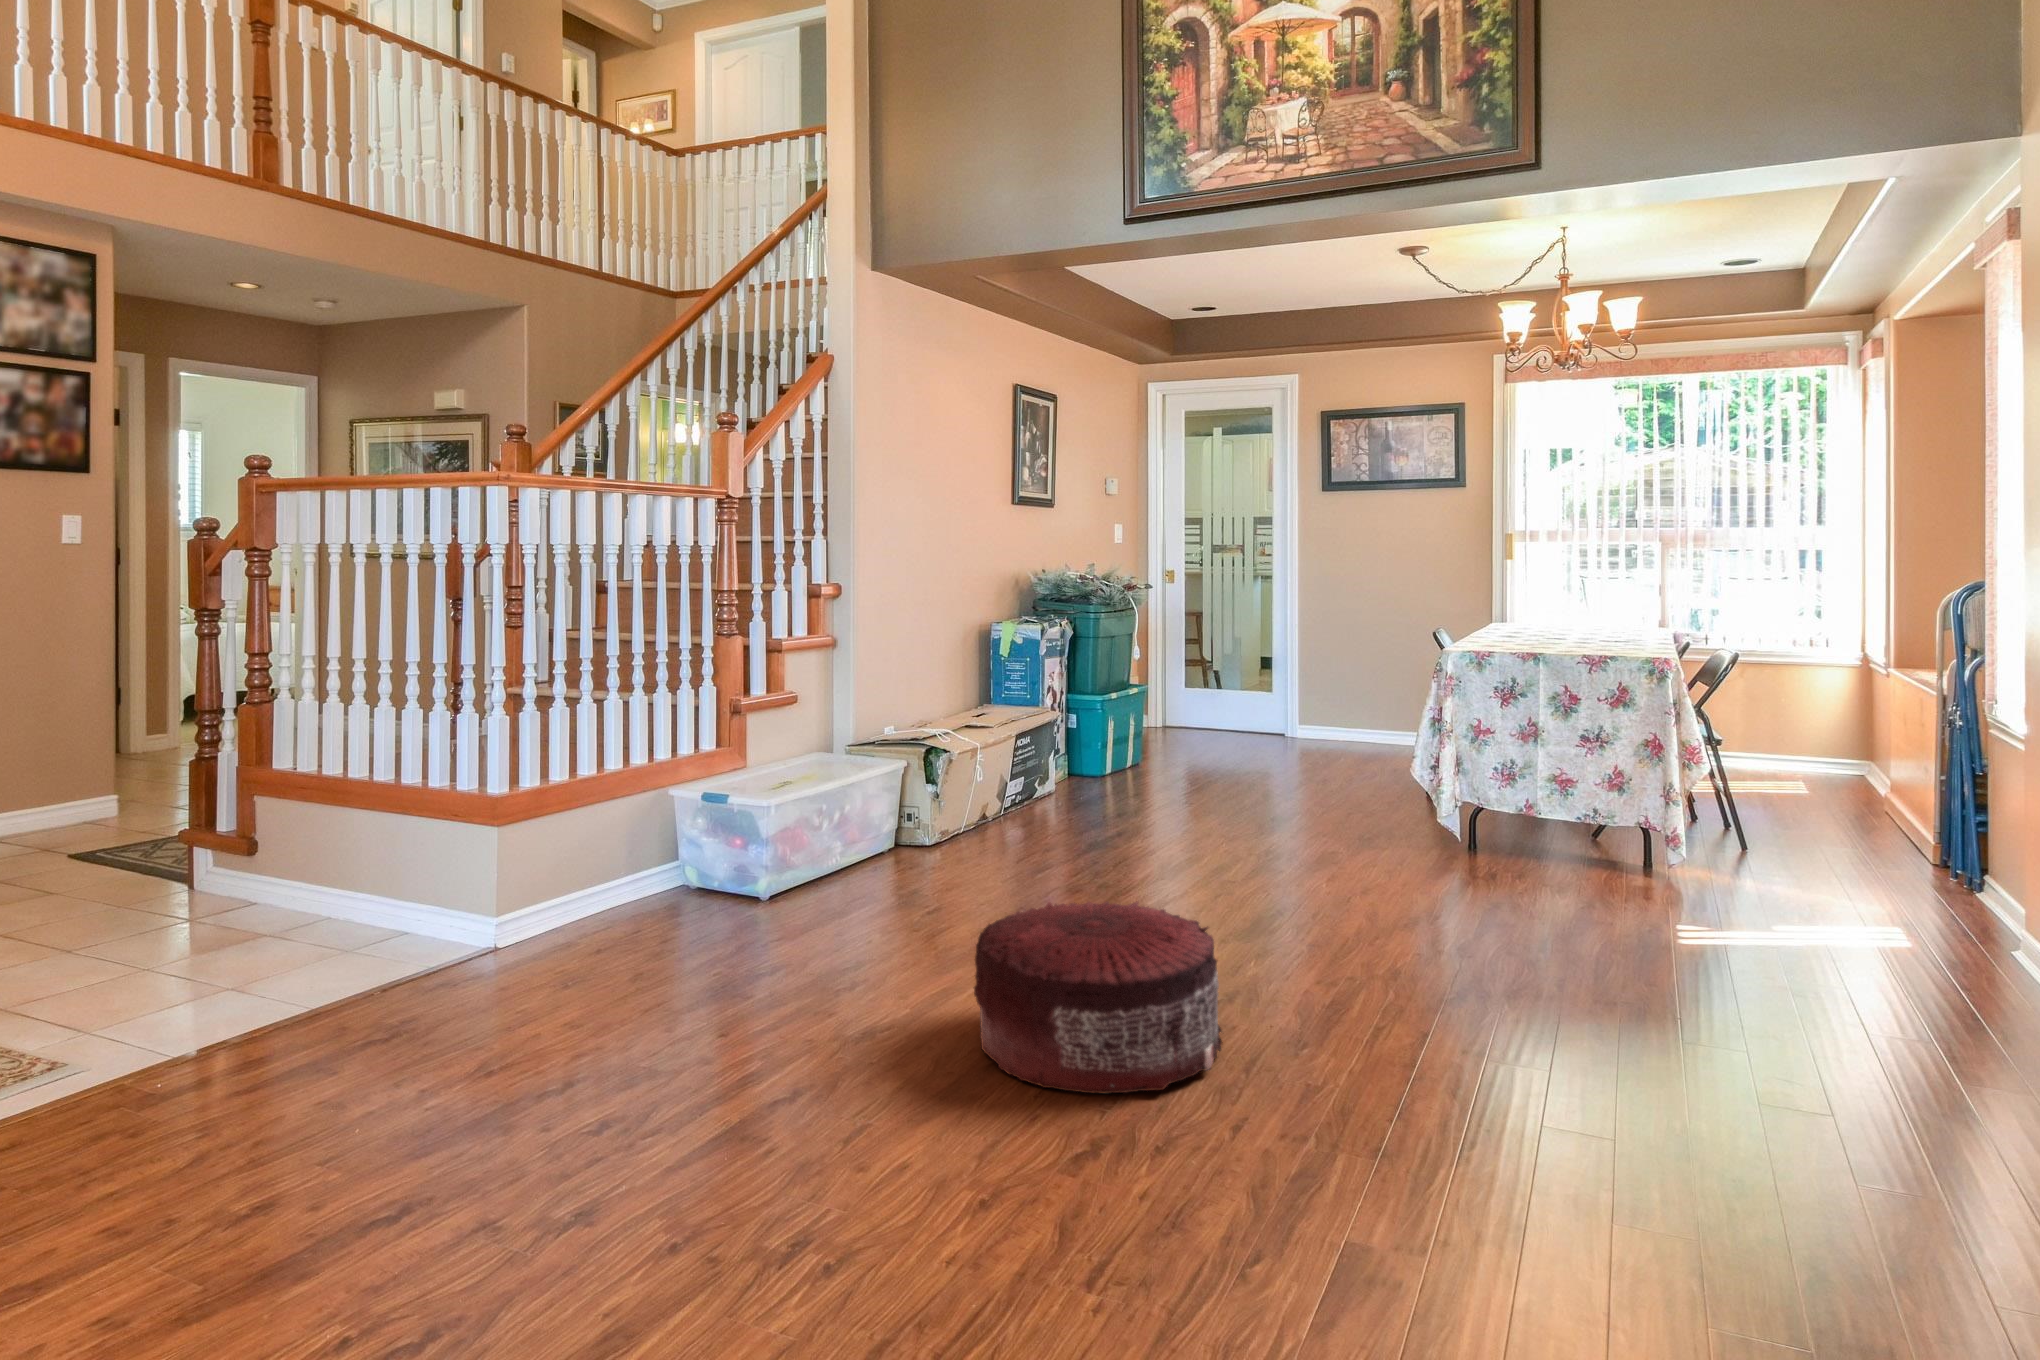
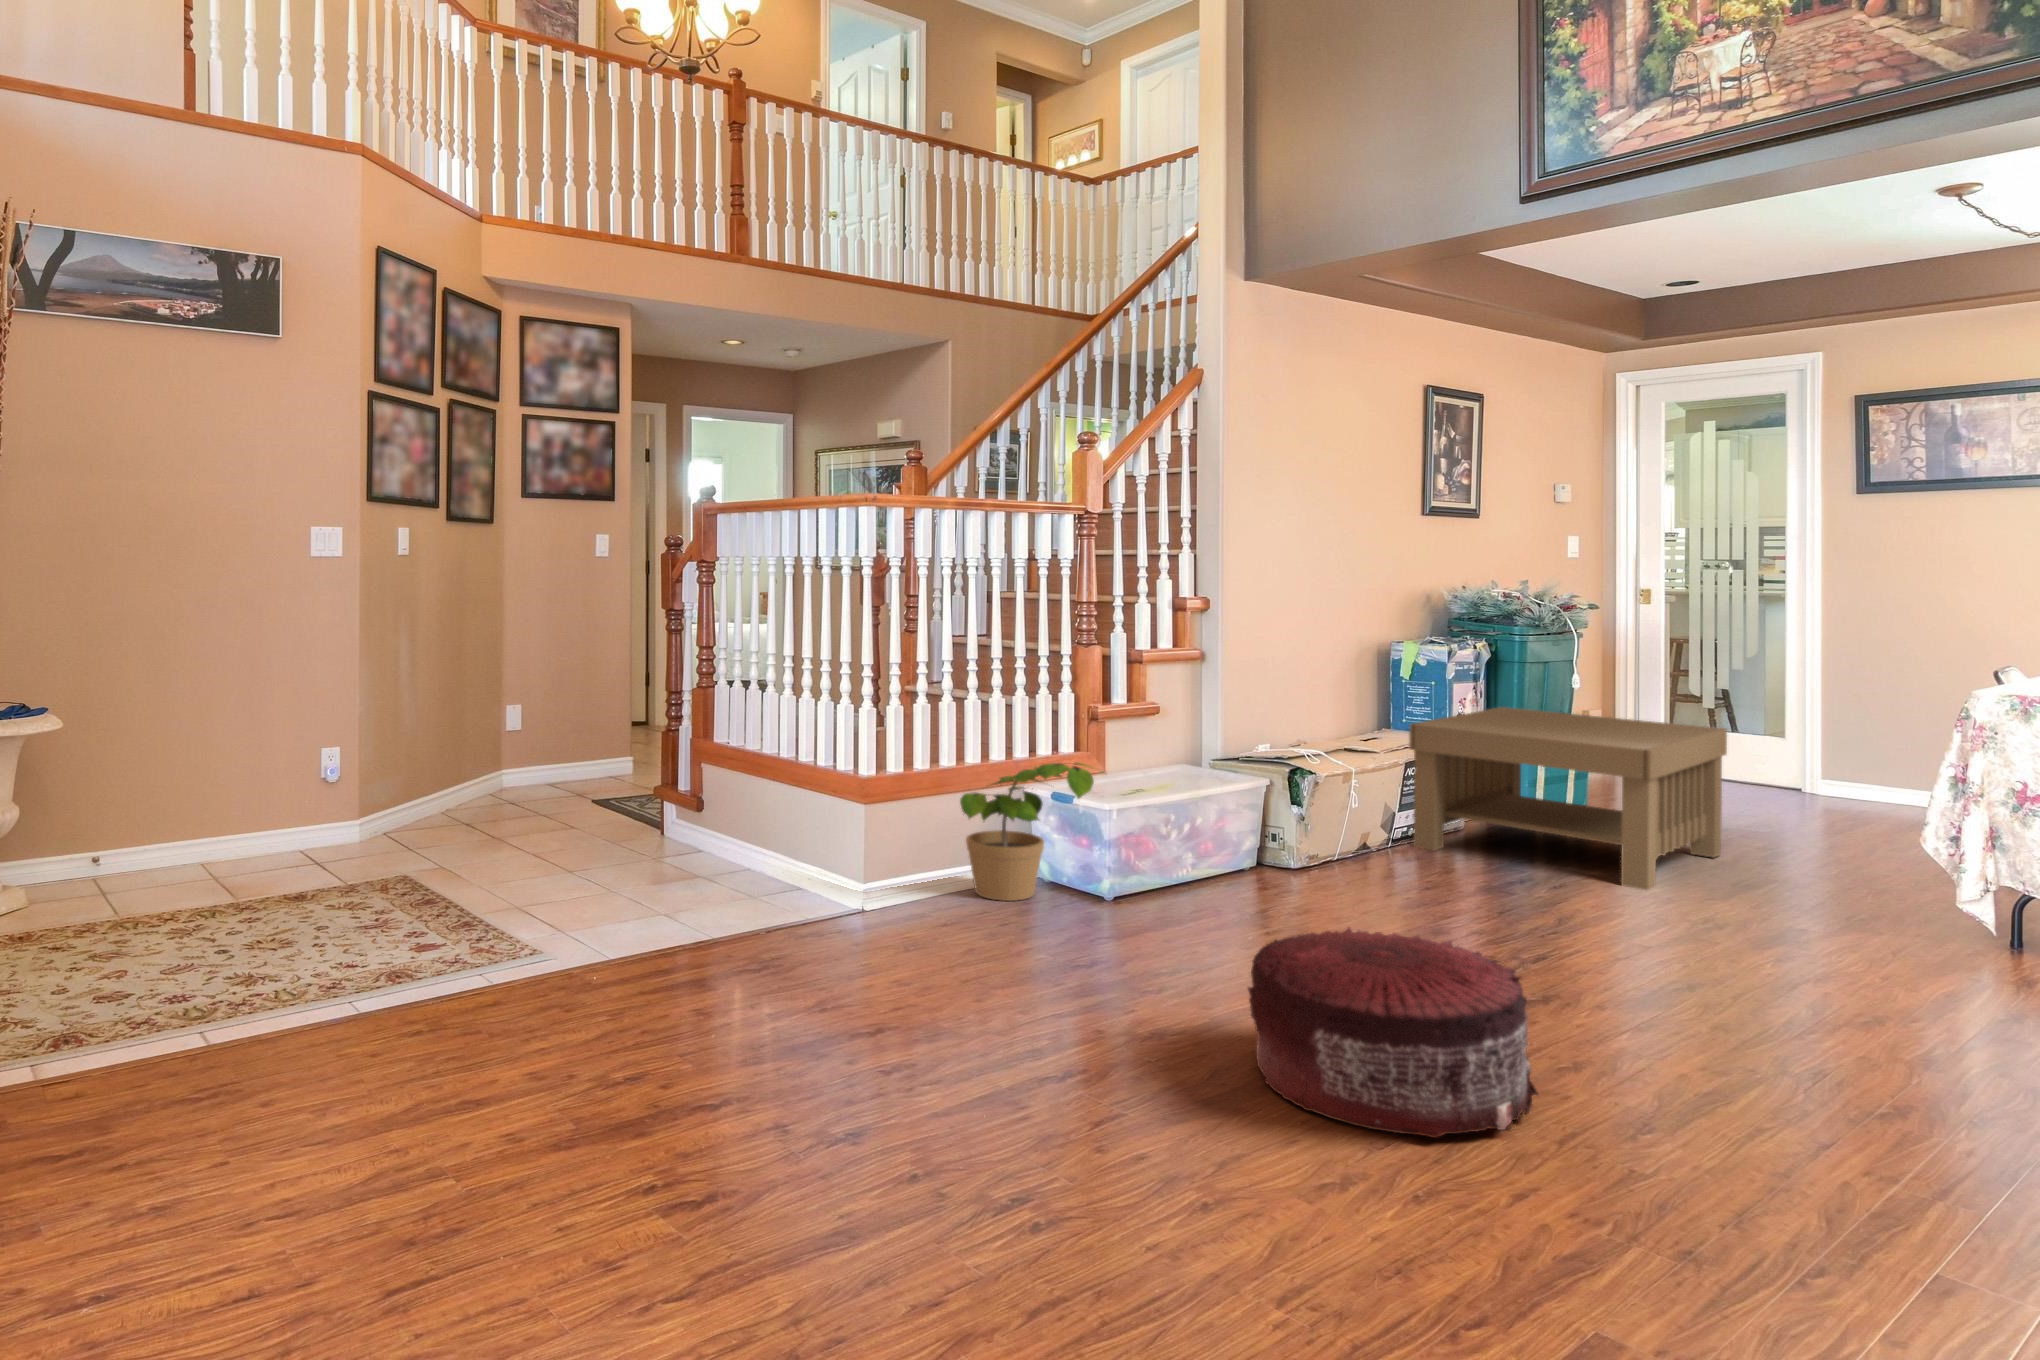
coffee table: none [1017,680,1253,833] -> present [1409,707,1727,890]
potted plant: none [615,764,774,921] -> present [960,763,1094,901]

